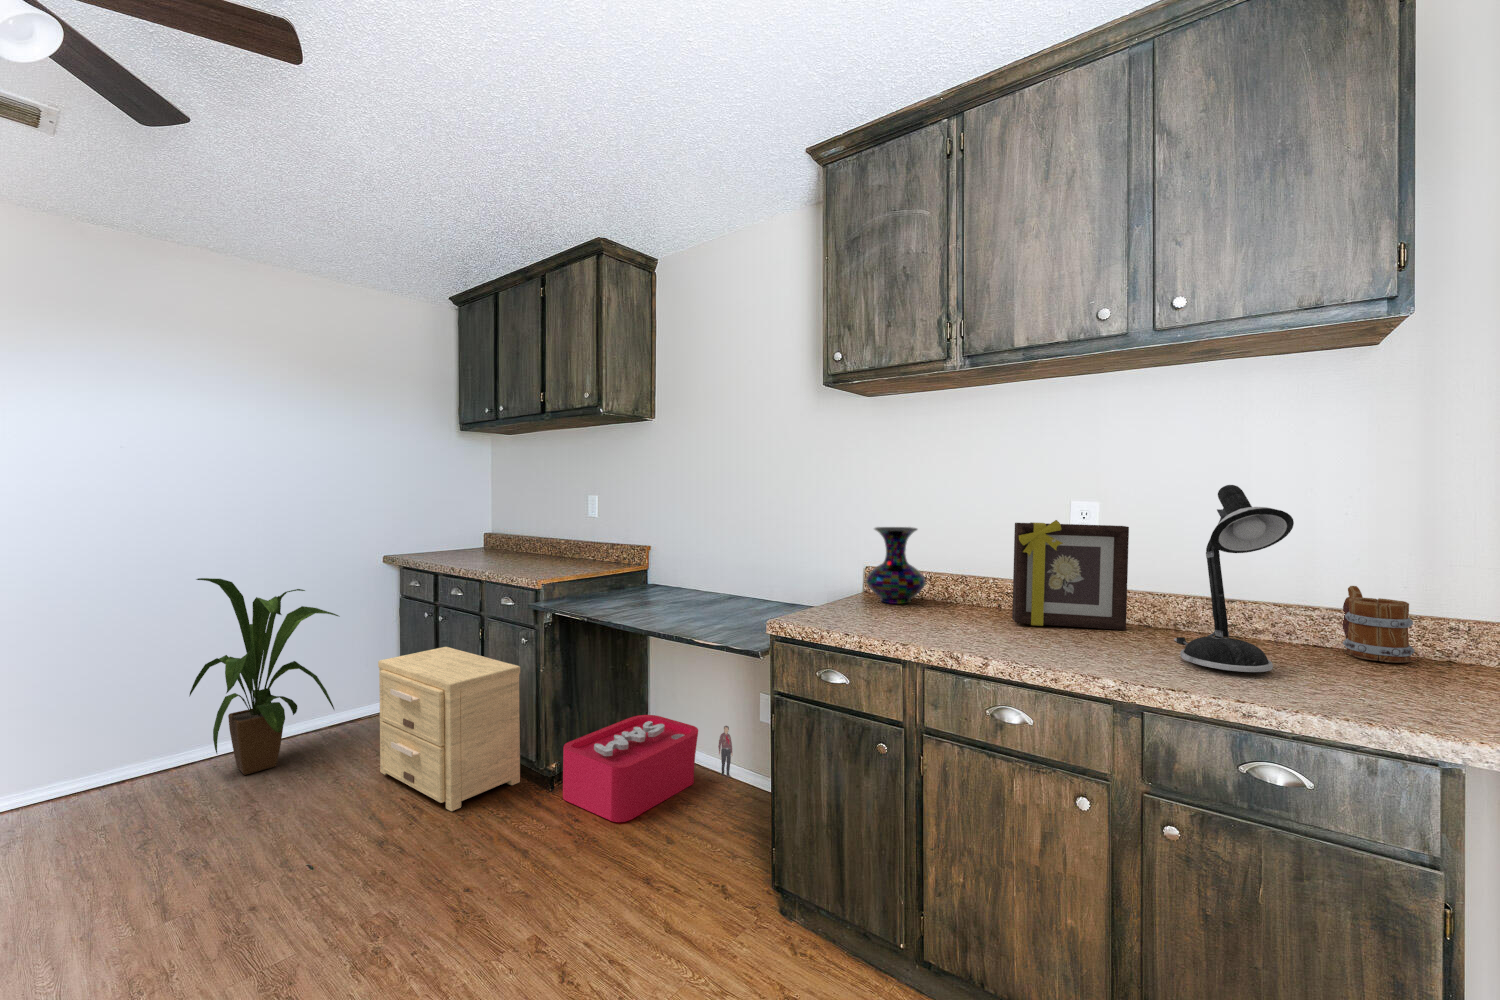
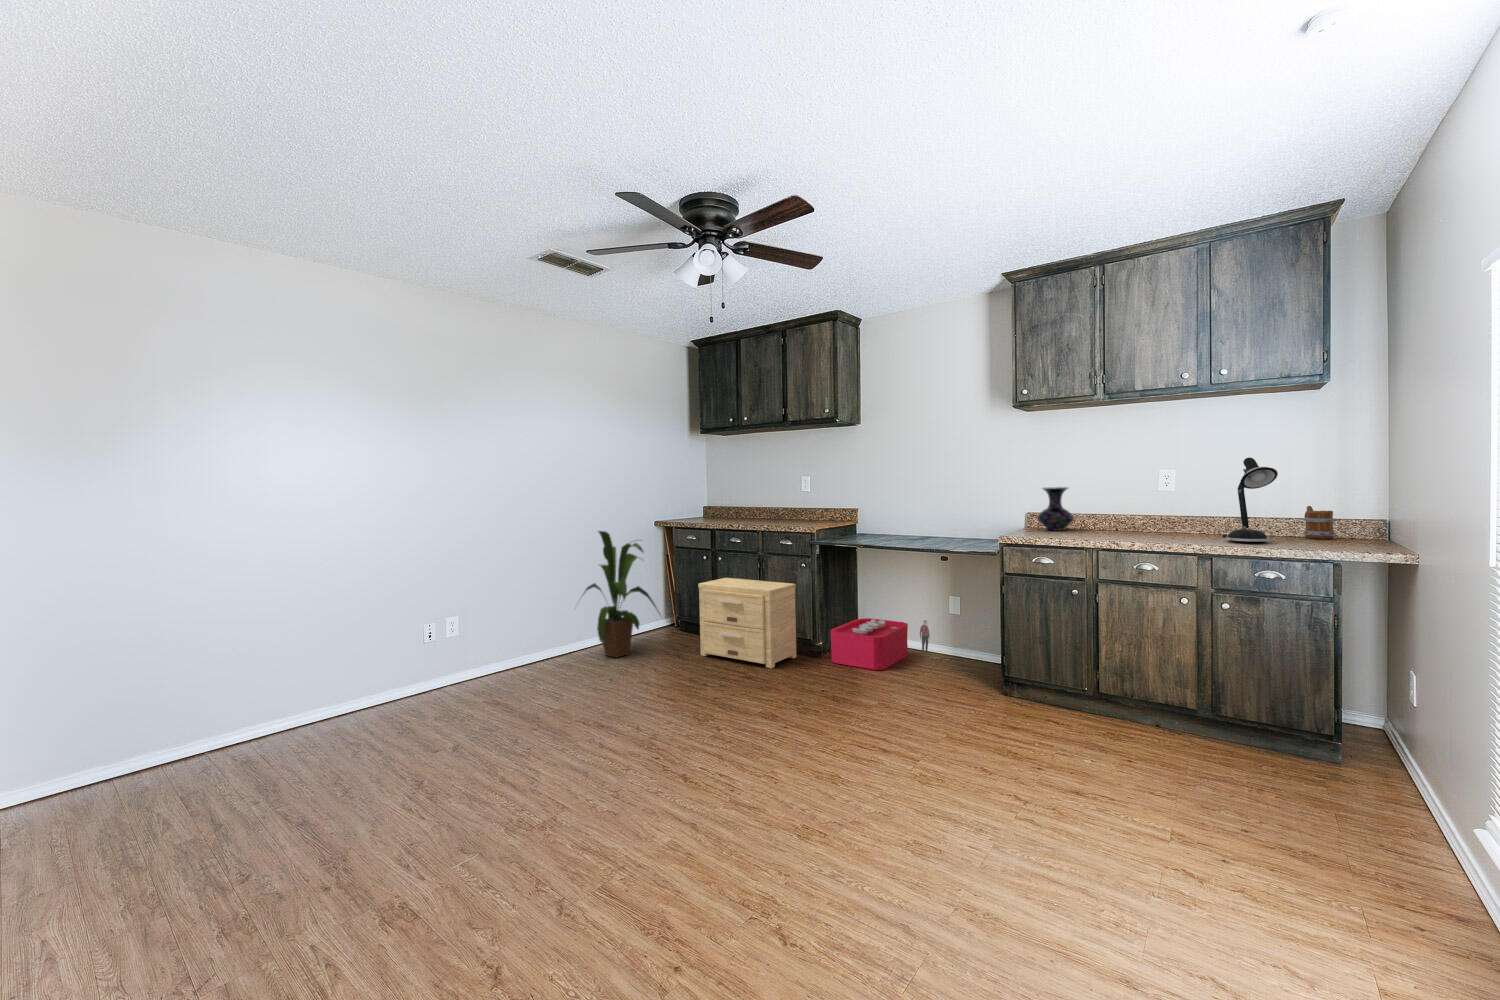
picture frame: present [1012,520,1129,630] -> none [1132,478,1196,535]

